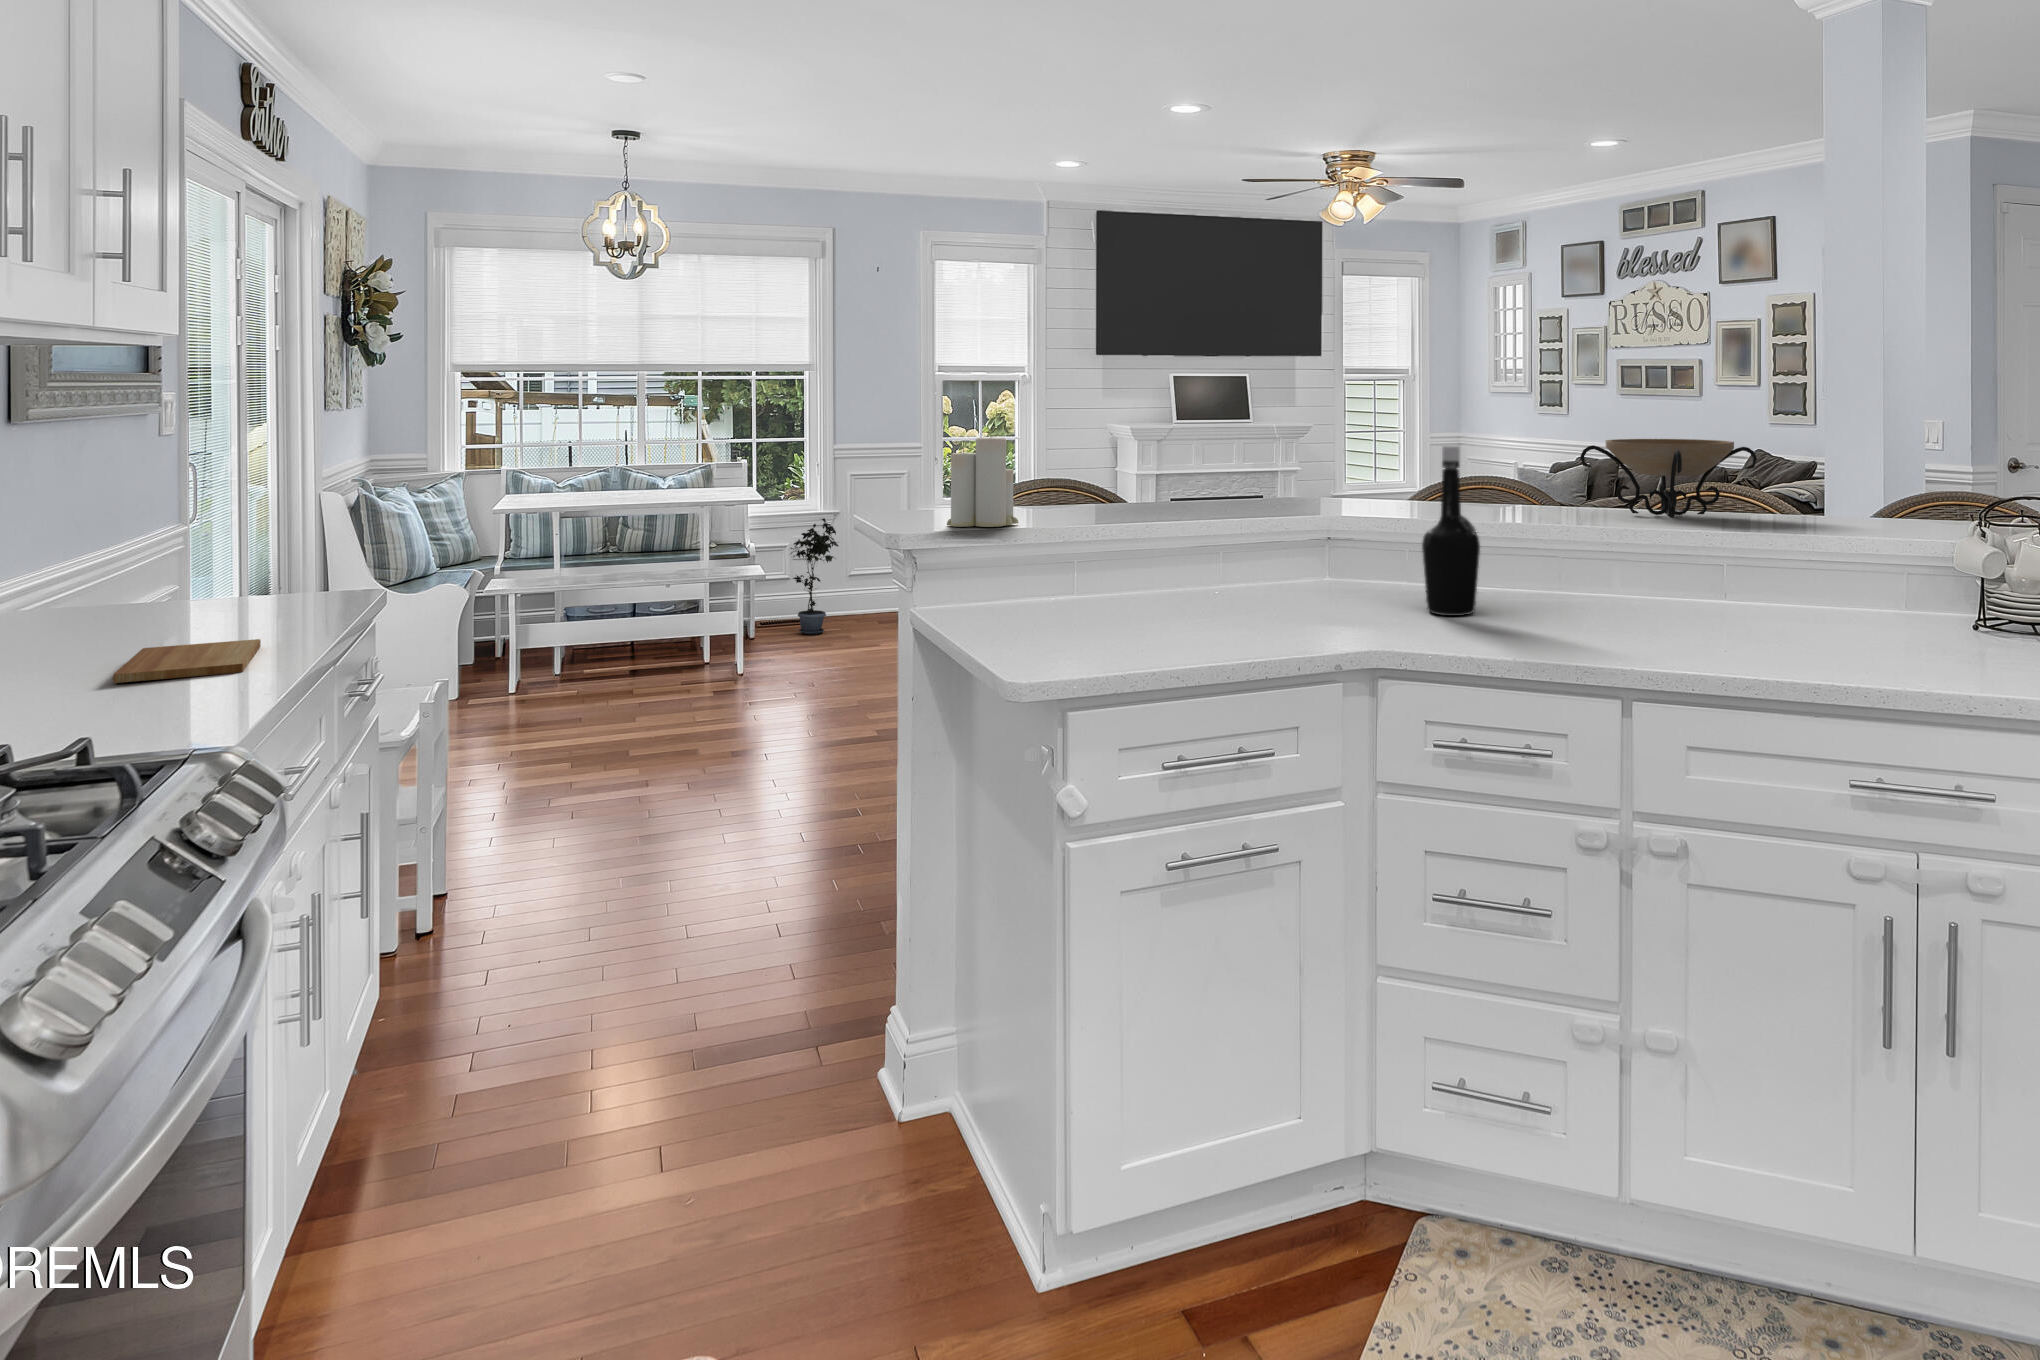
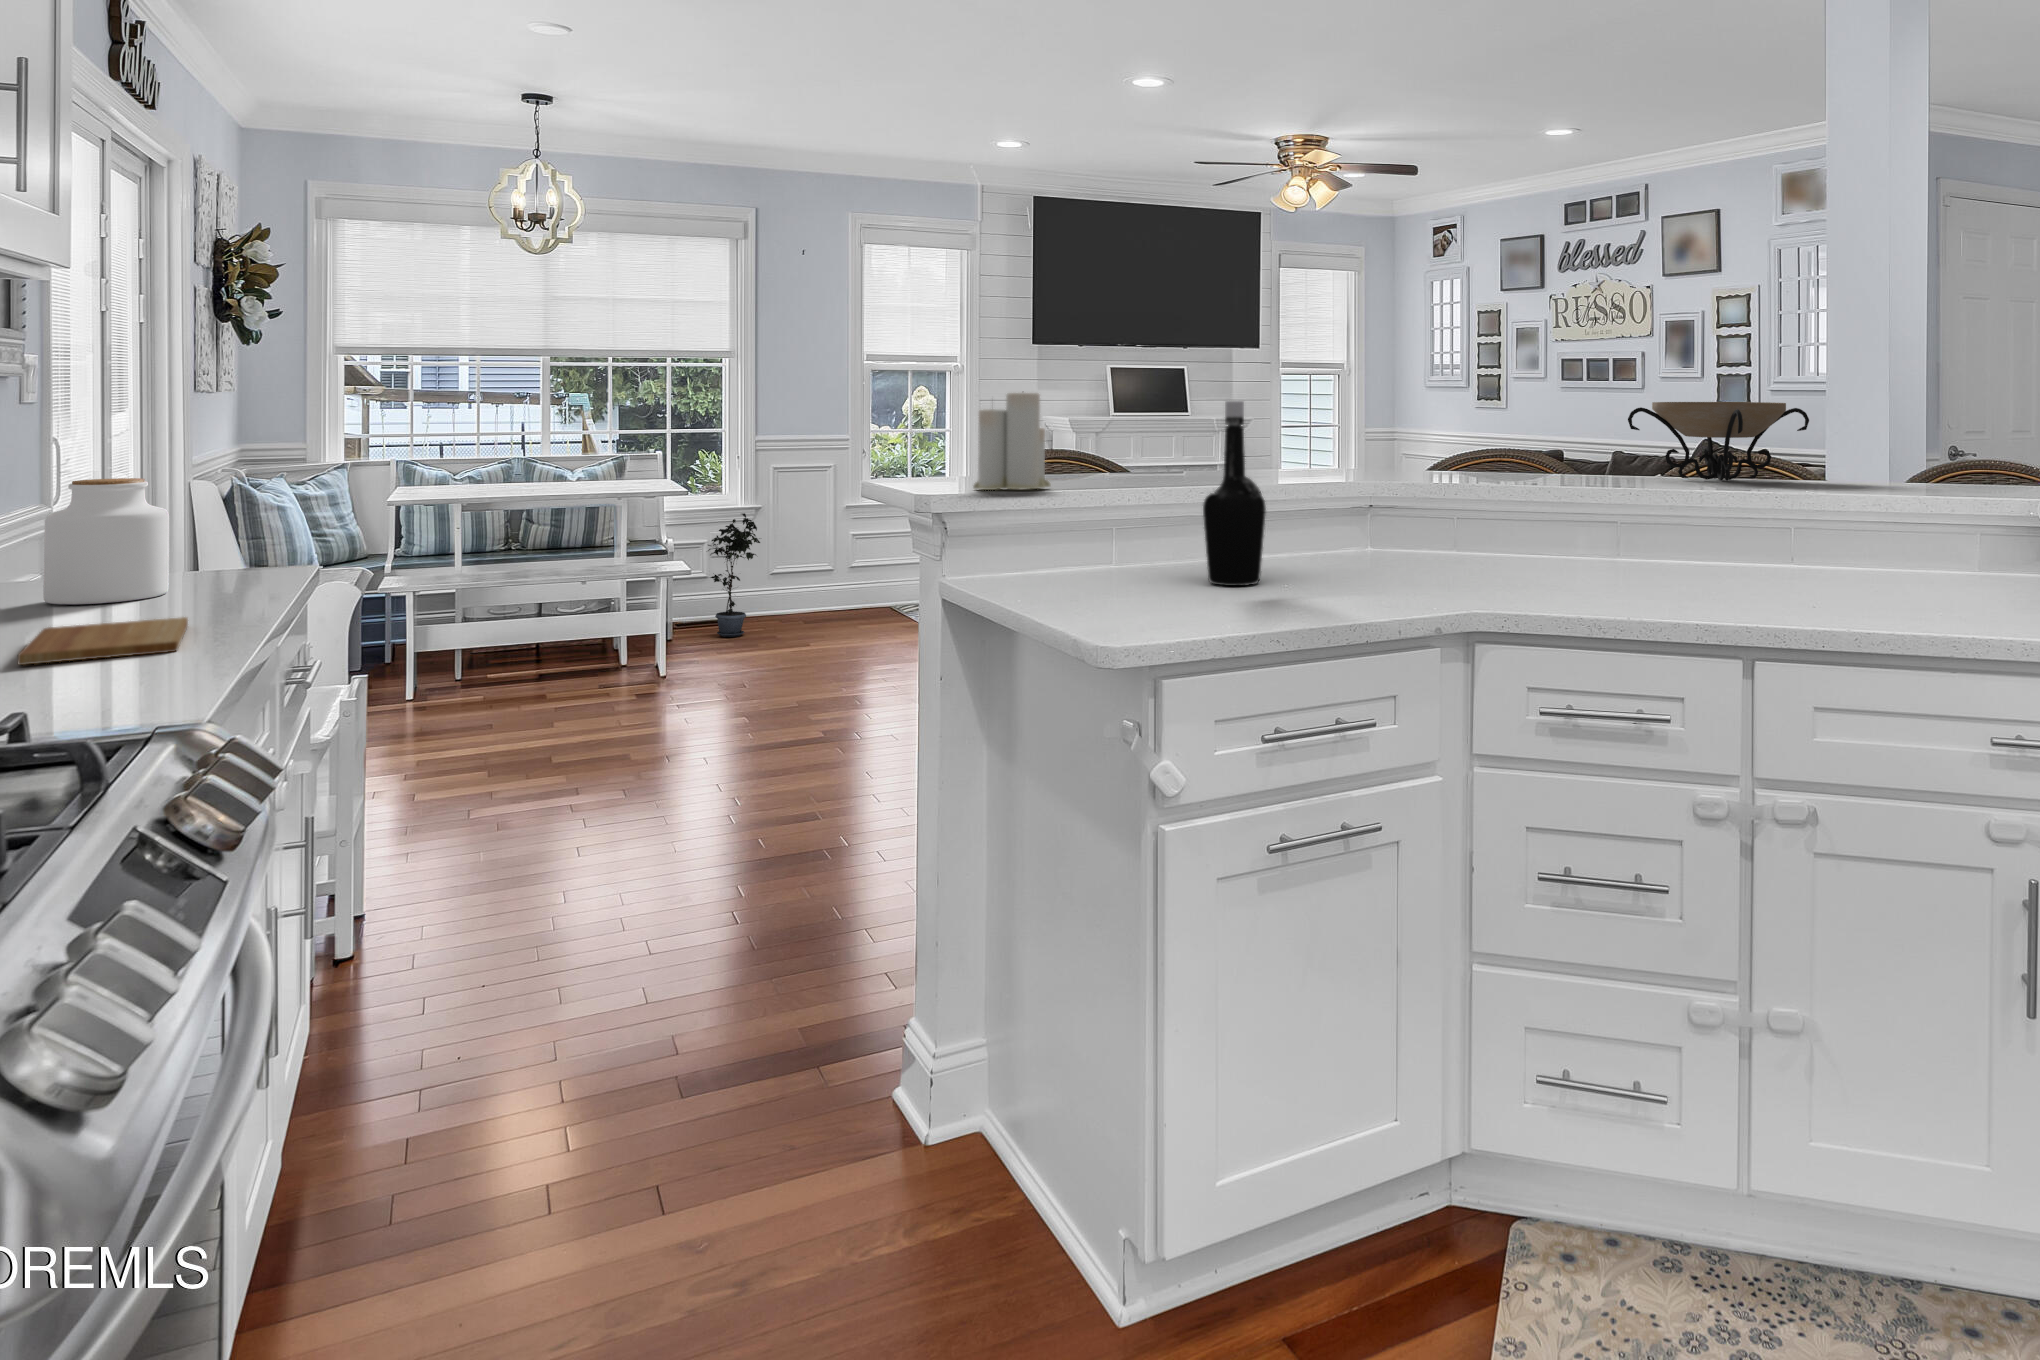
bottle: present [1422,446,1480,616] -> present [1203,401,1266,586]
jar: none [155,513,259,623] -> present [43,478,169,604]

